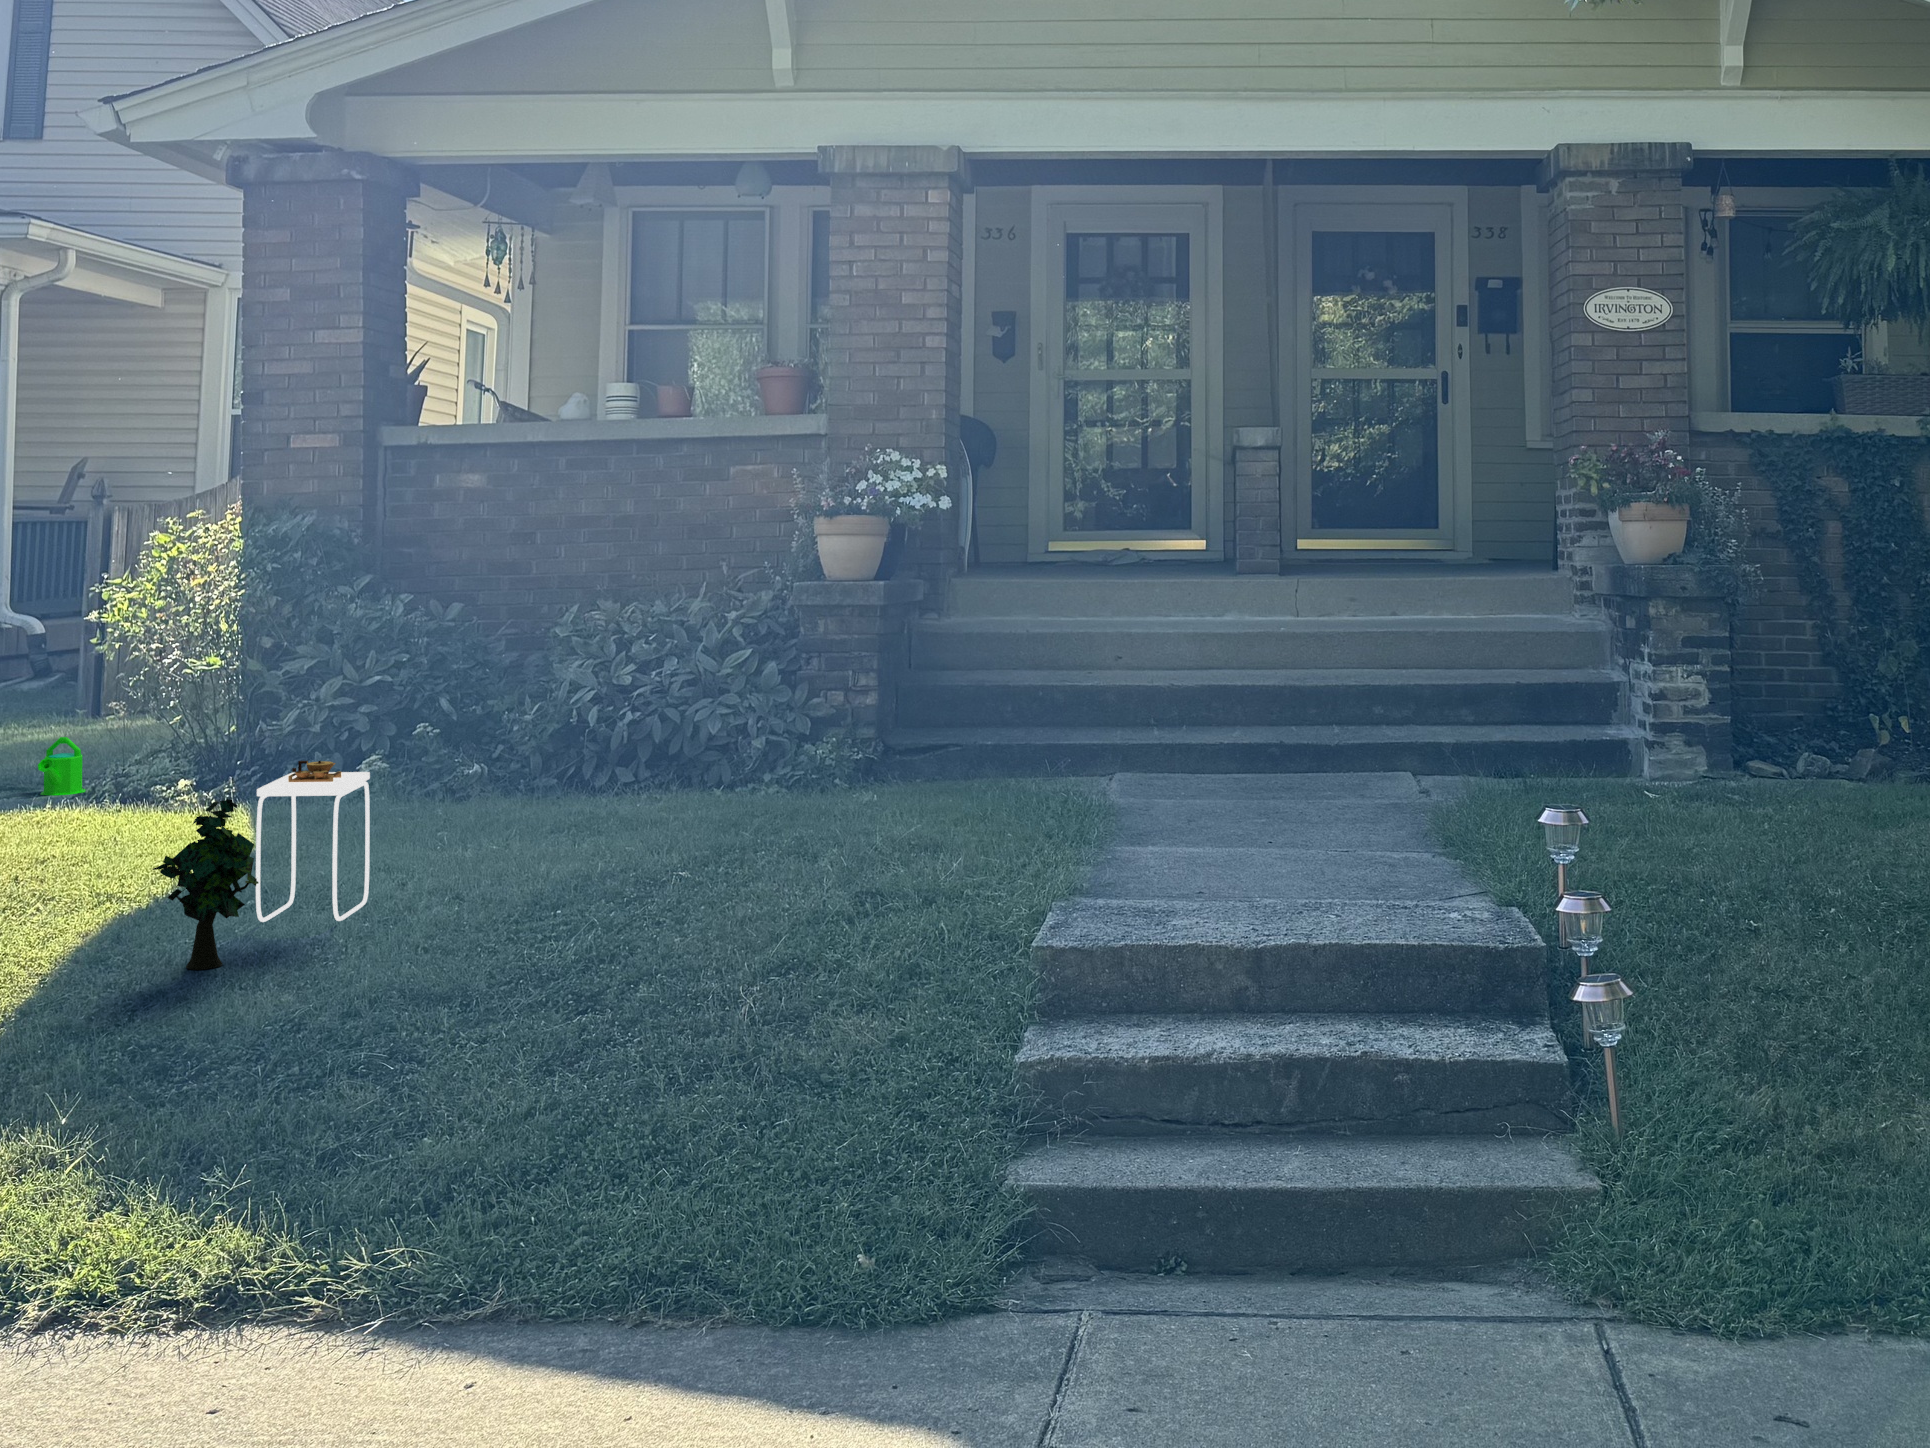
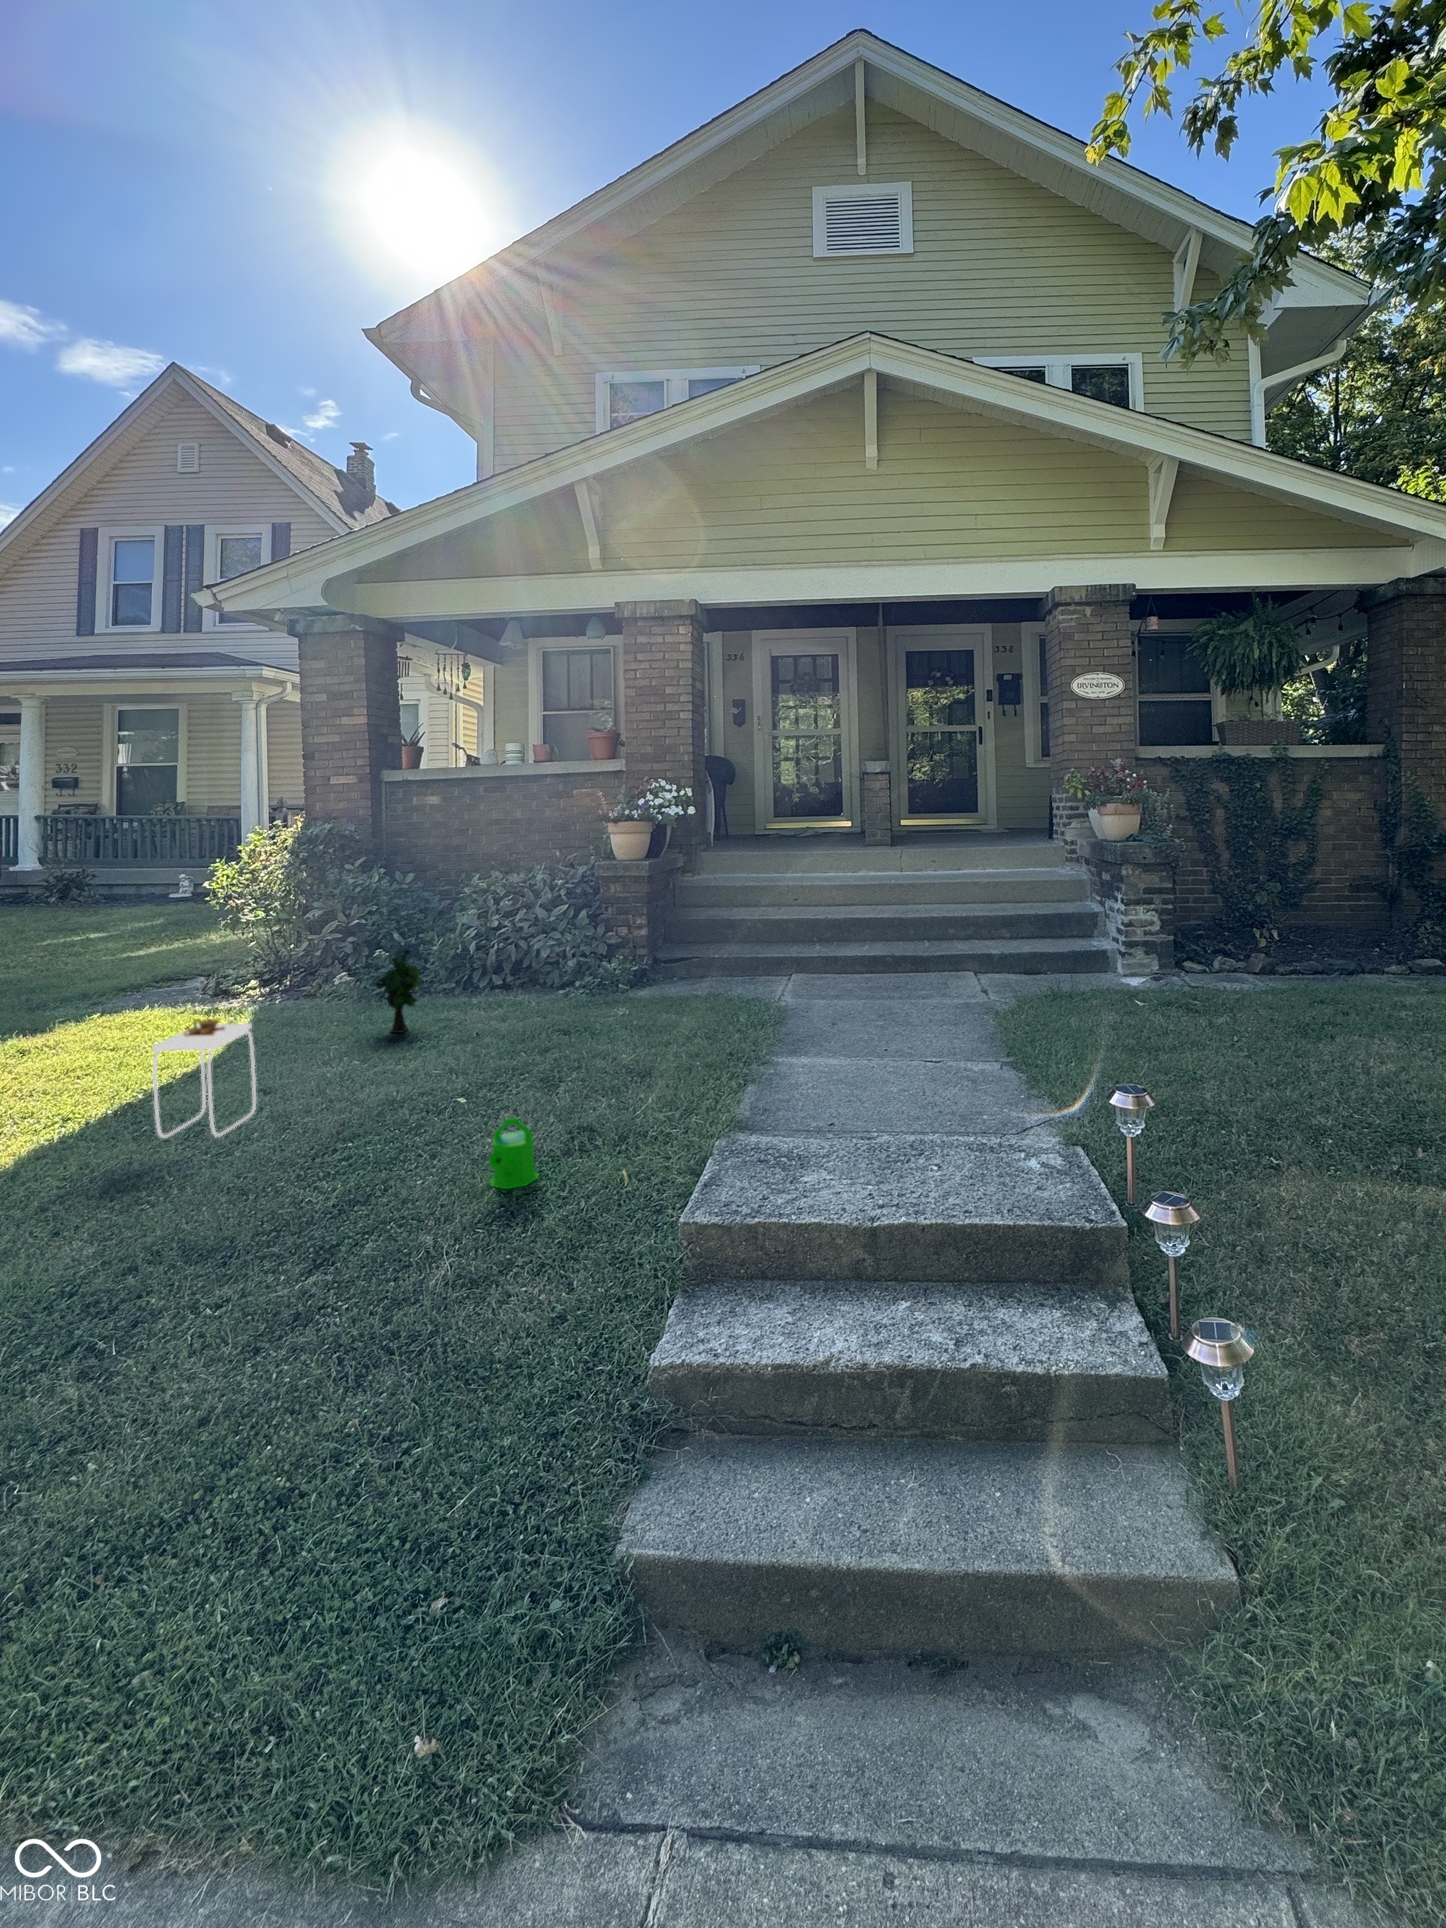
watering can: present [38,737,85,796] -> present [489,1118,539,1189]
decorative plant: present [153,799,259,970] -> present [374,949,424,1033]

